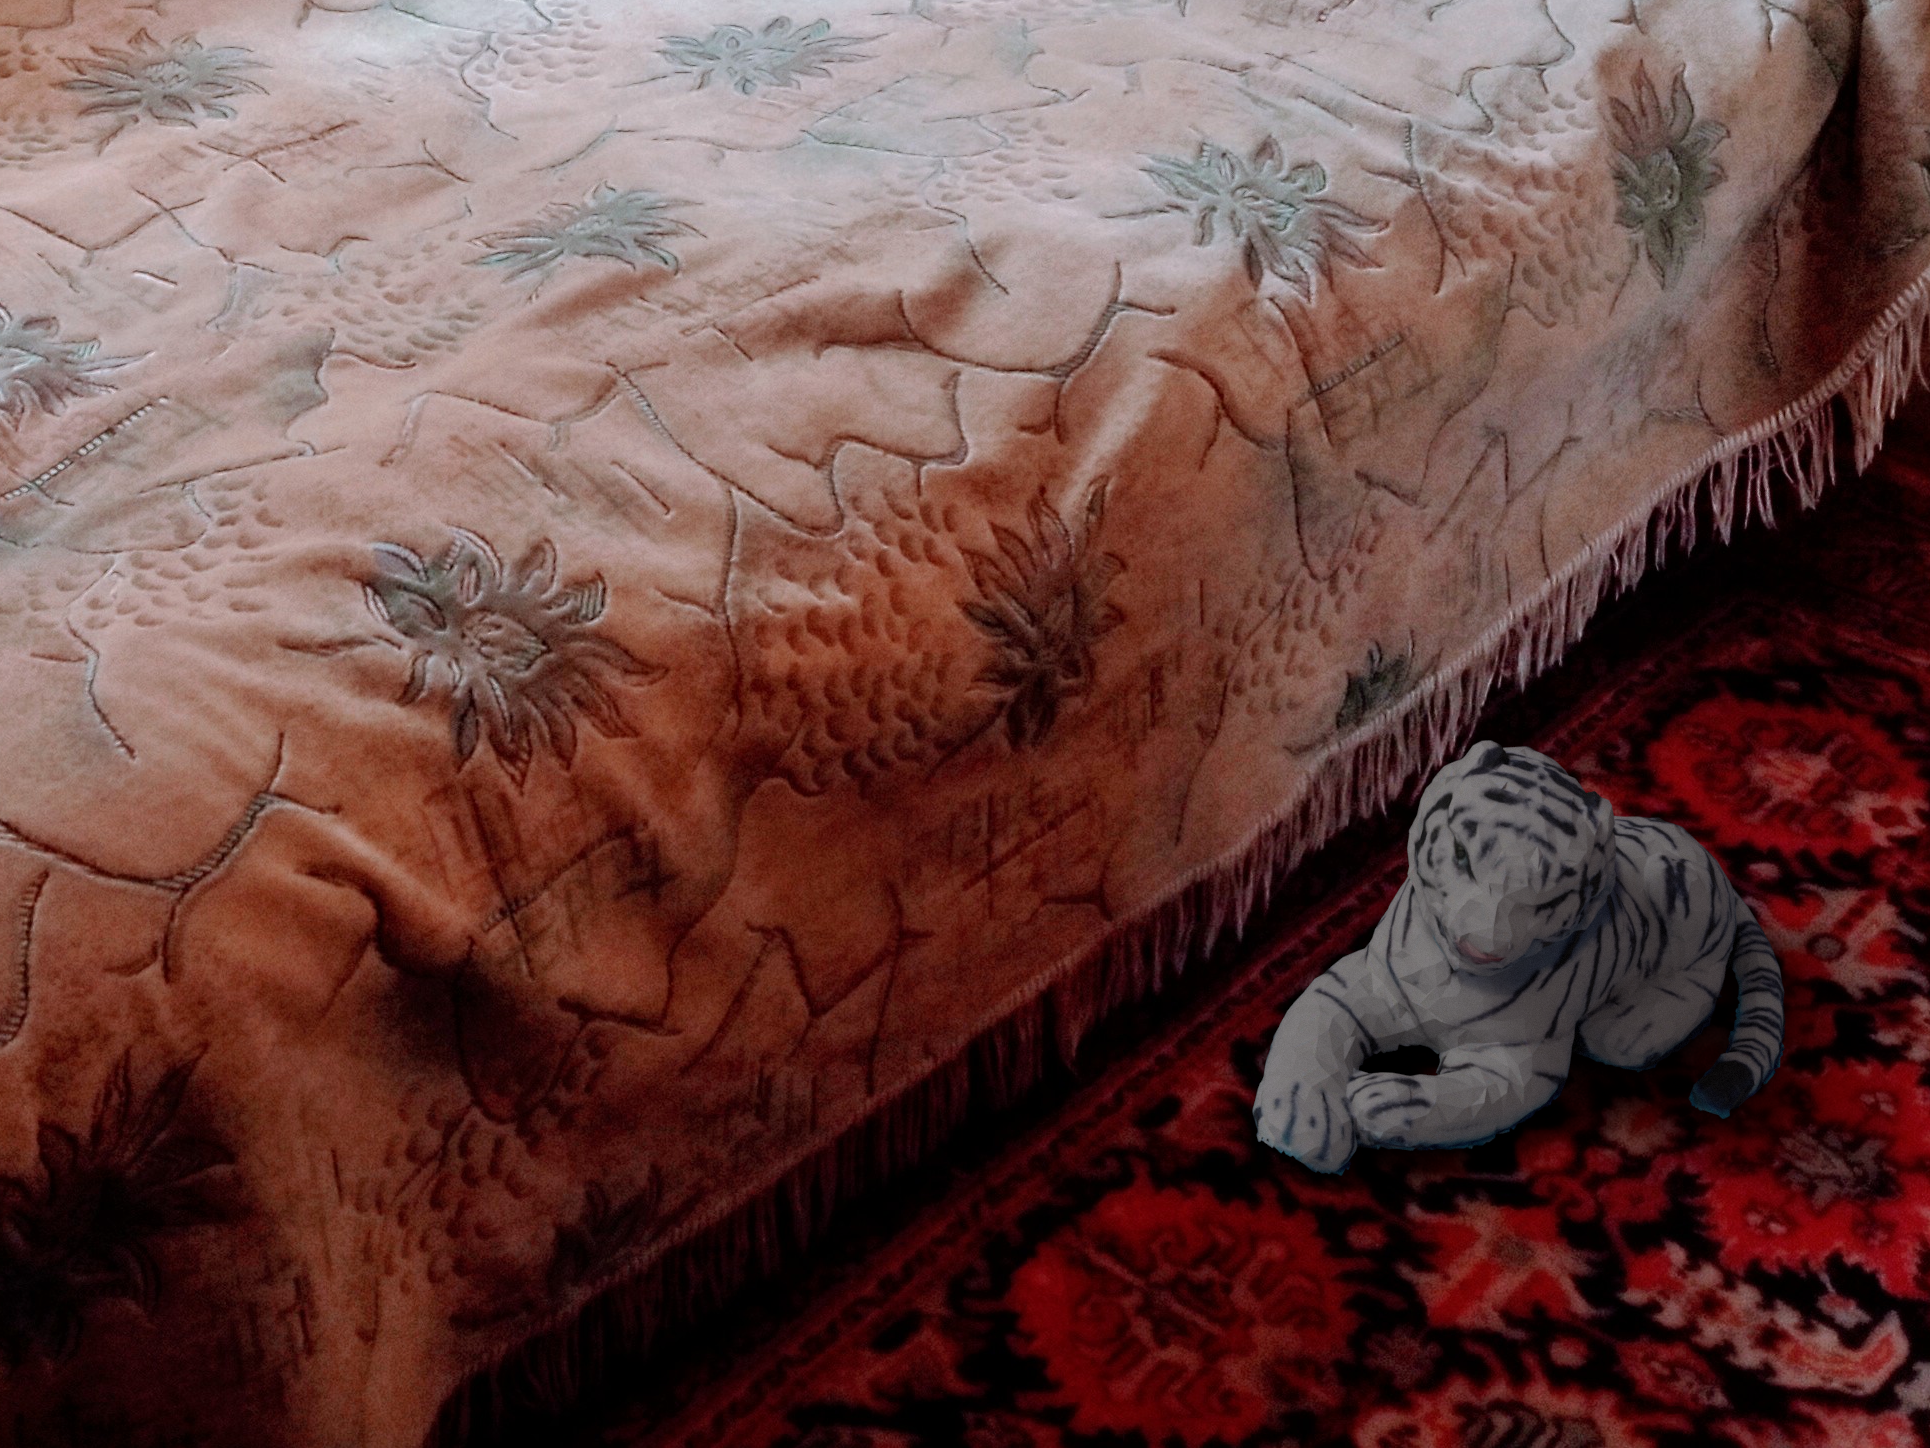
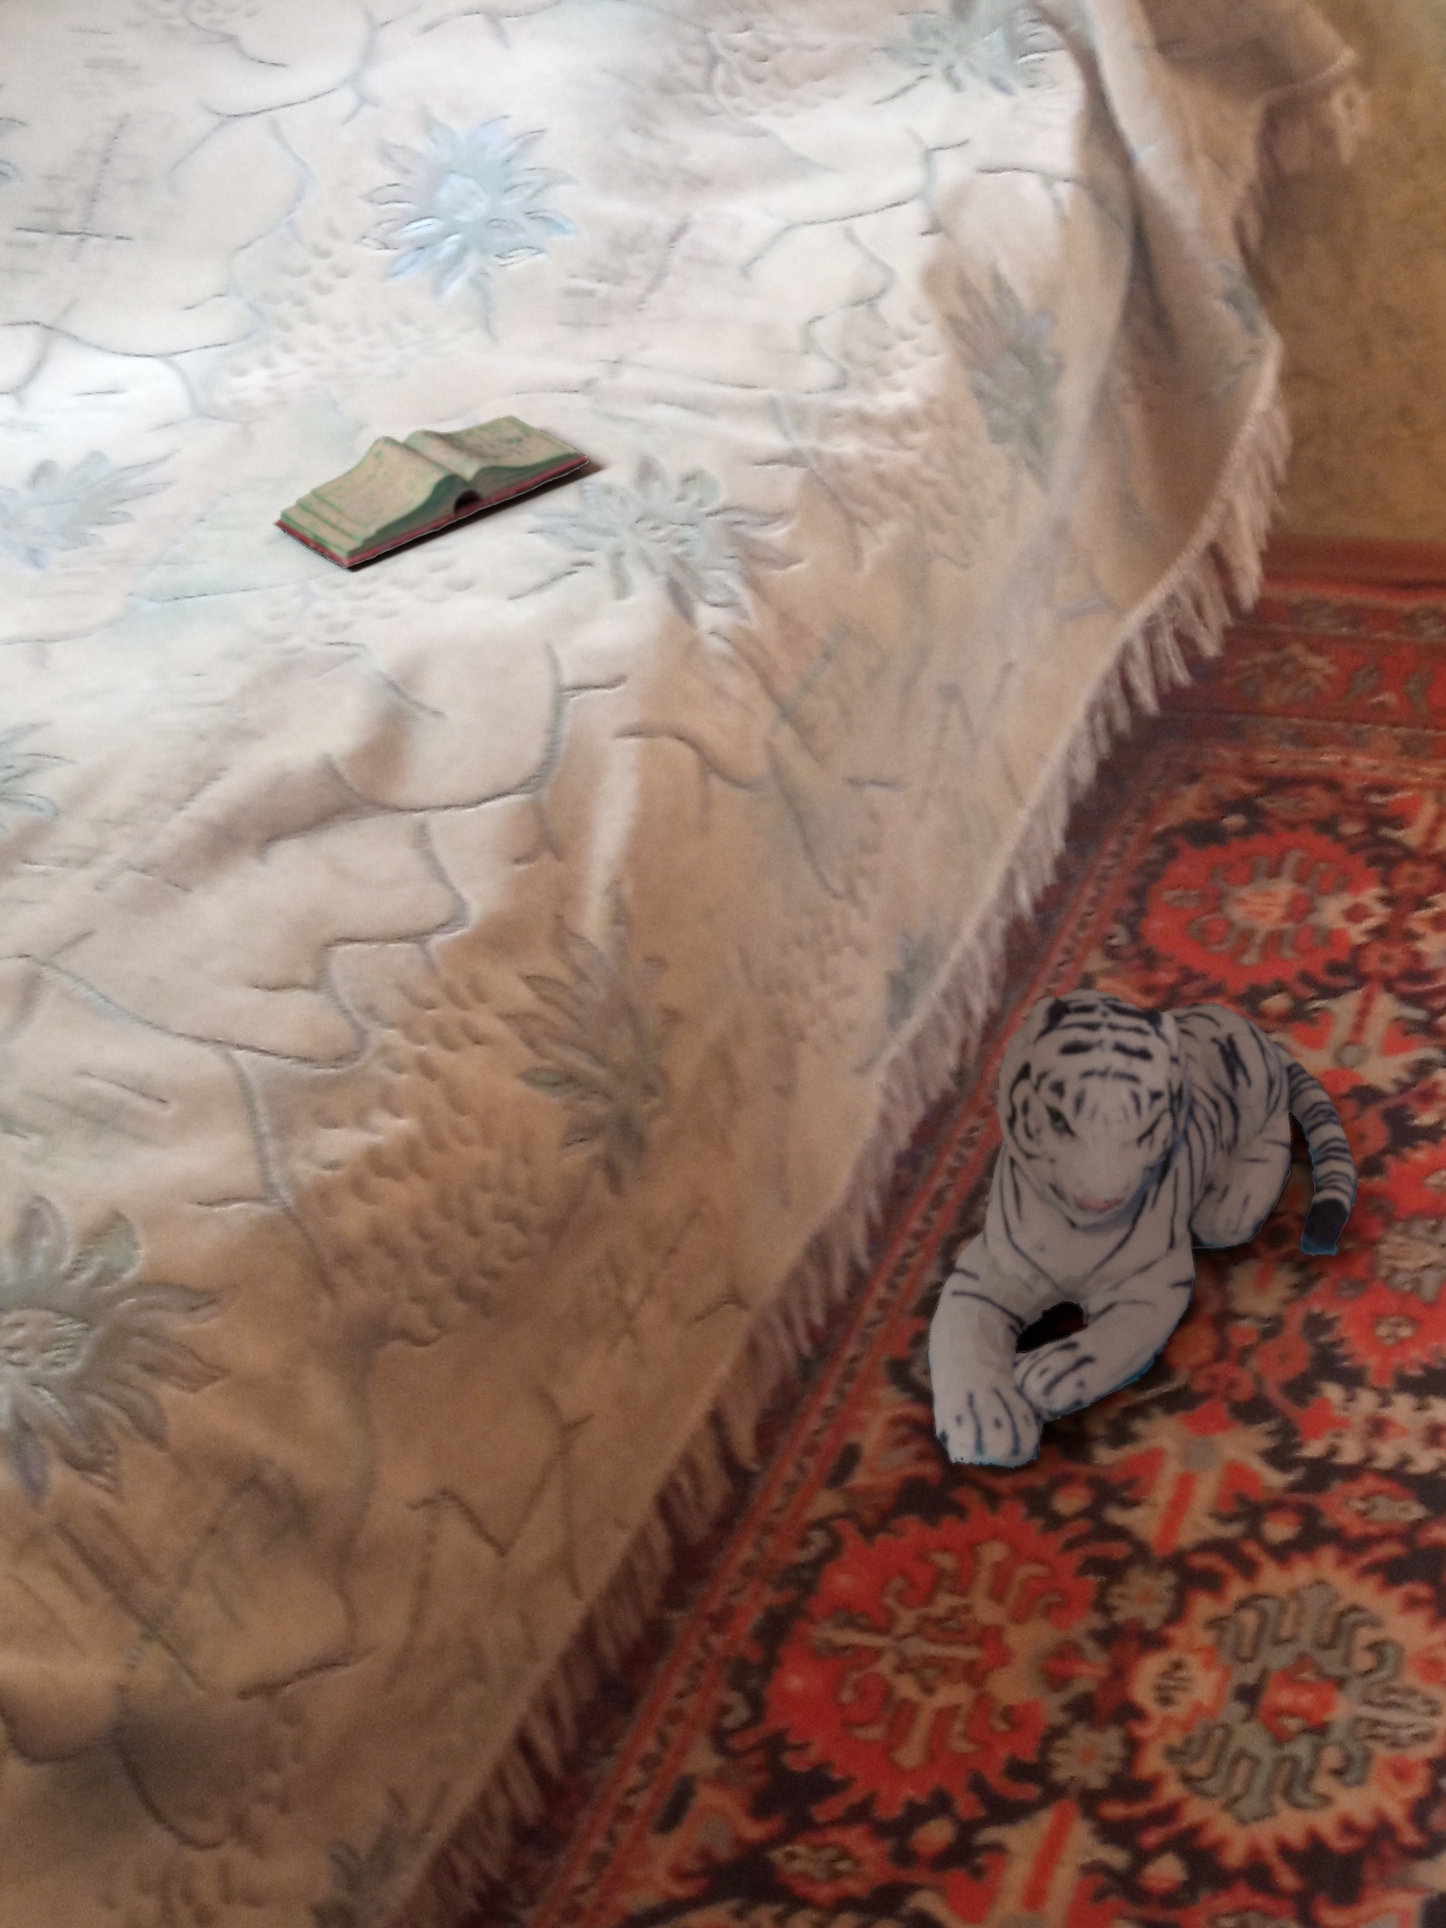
book: none [941,65,1220,161] -> present [273,415,589,569]

